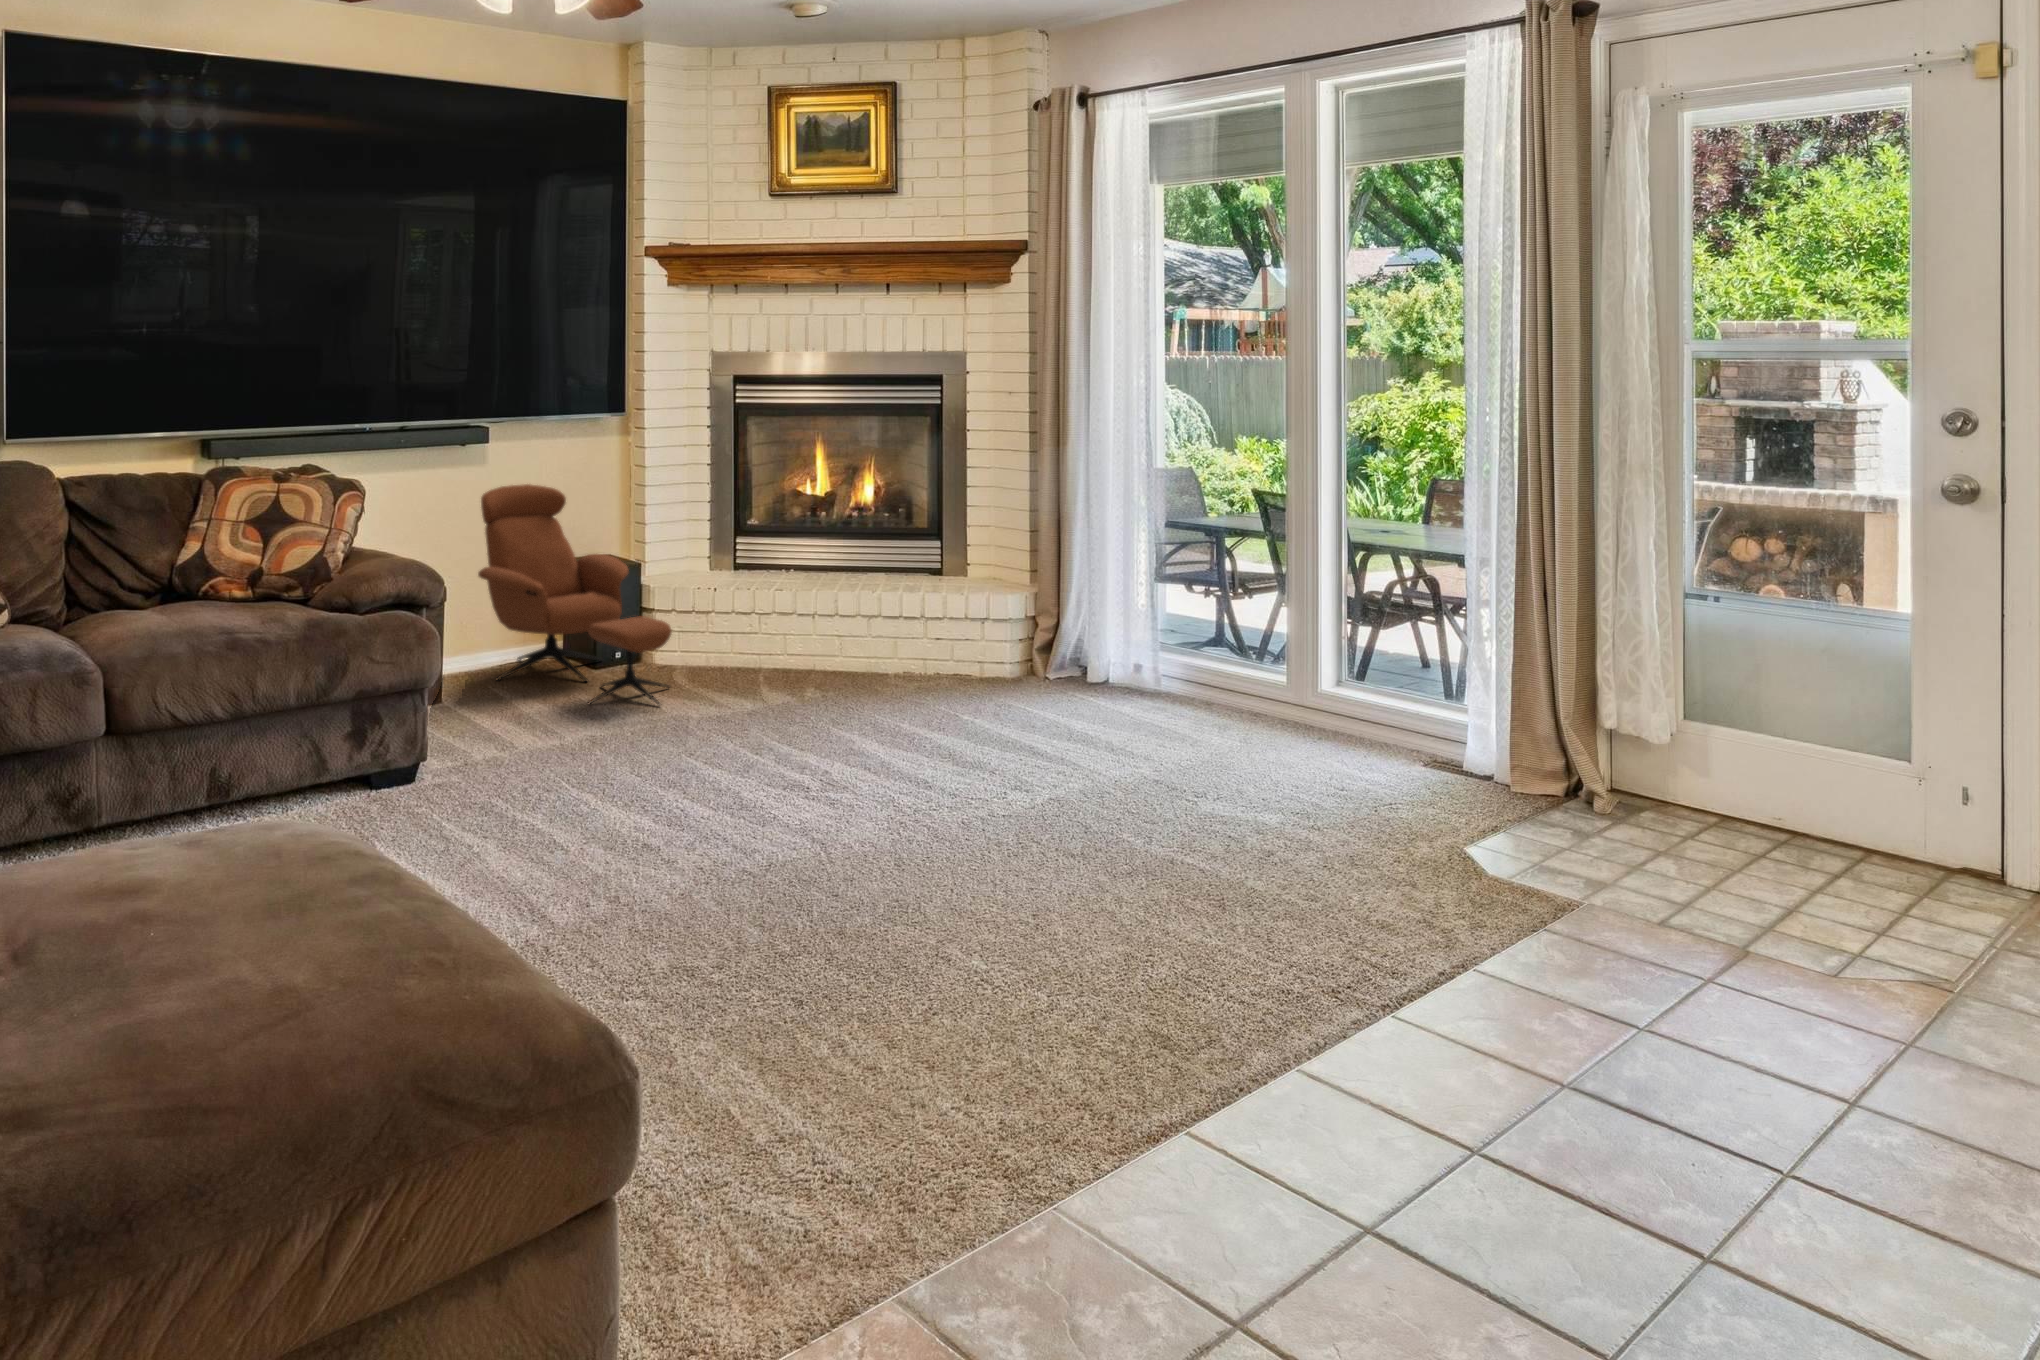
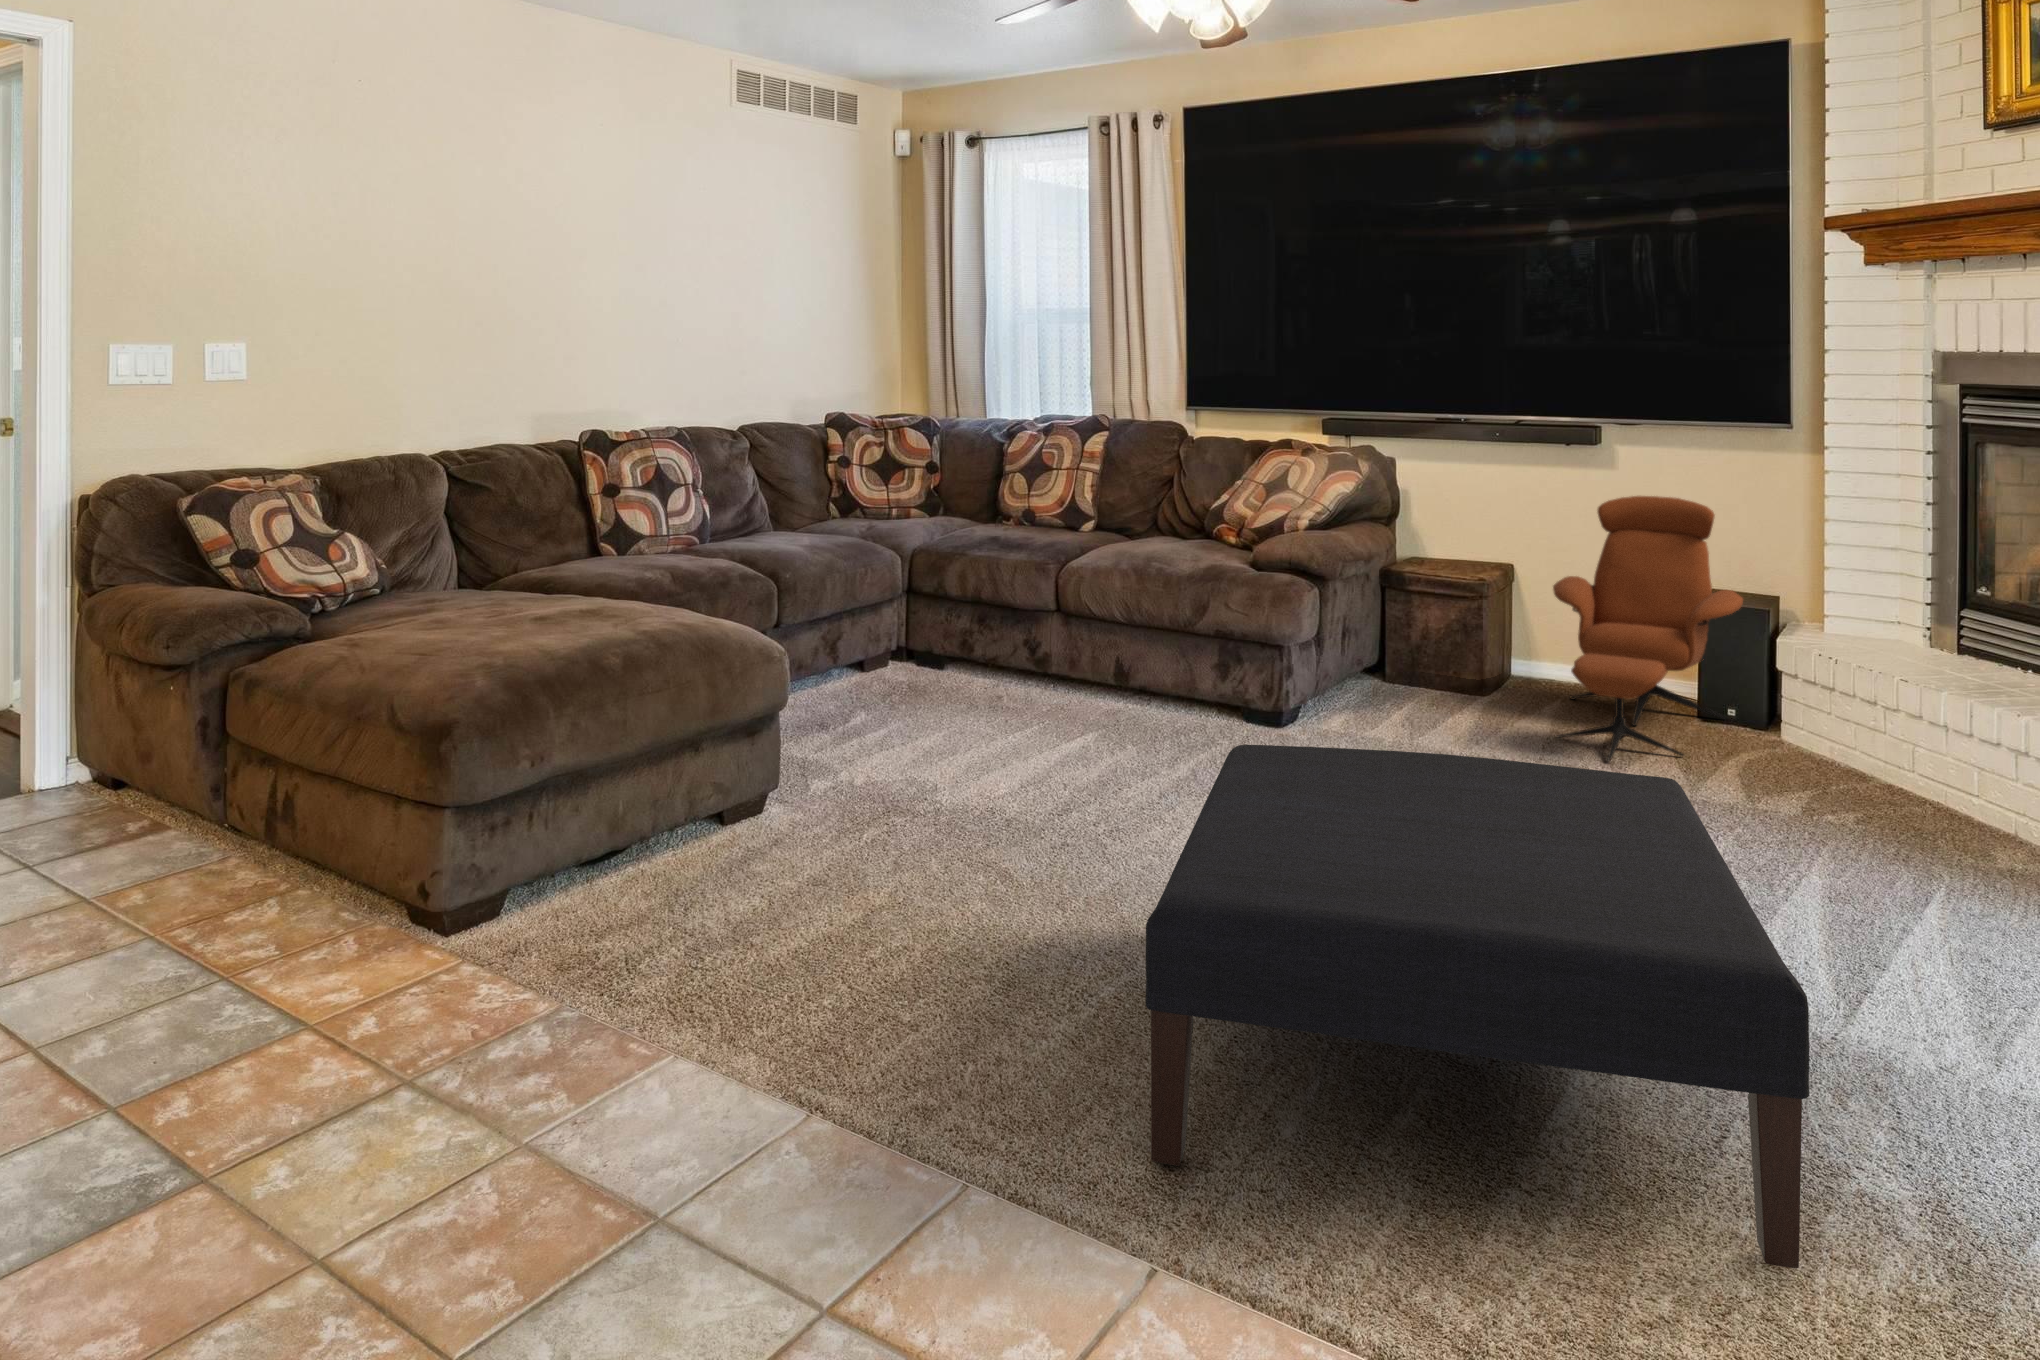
ottoman: none [912,644,1384,965] -> present [1145,745,1809,1269]

